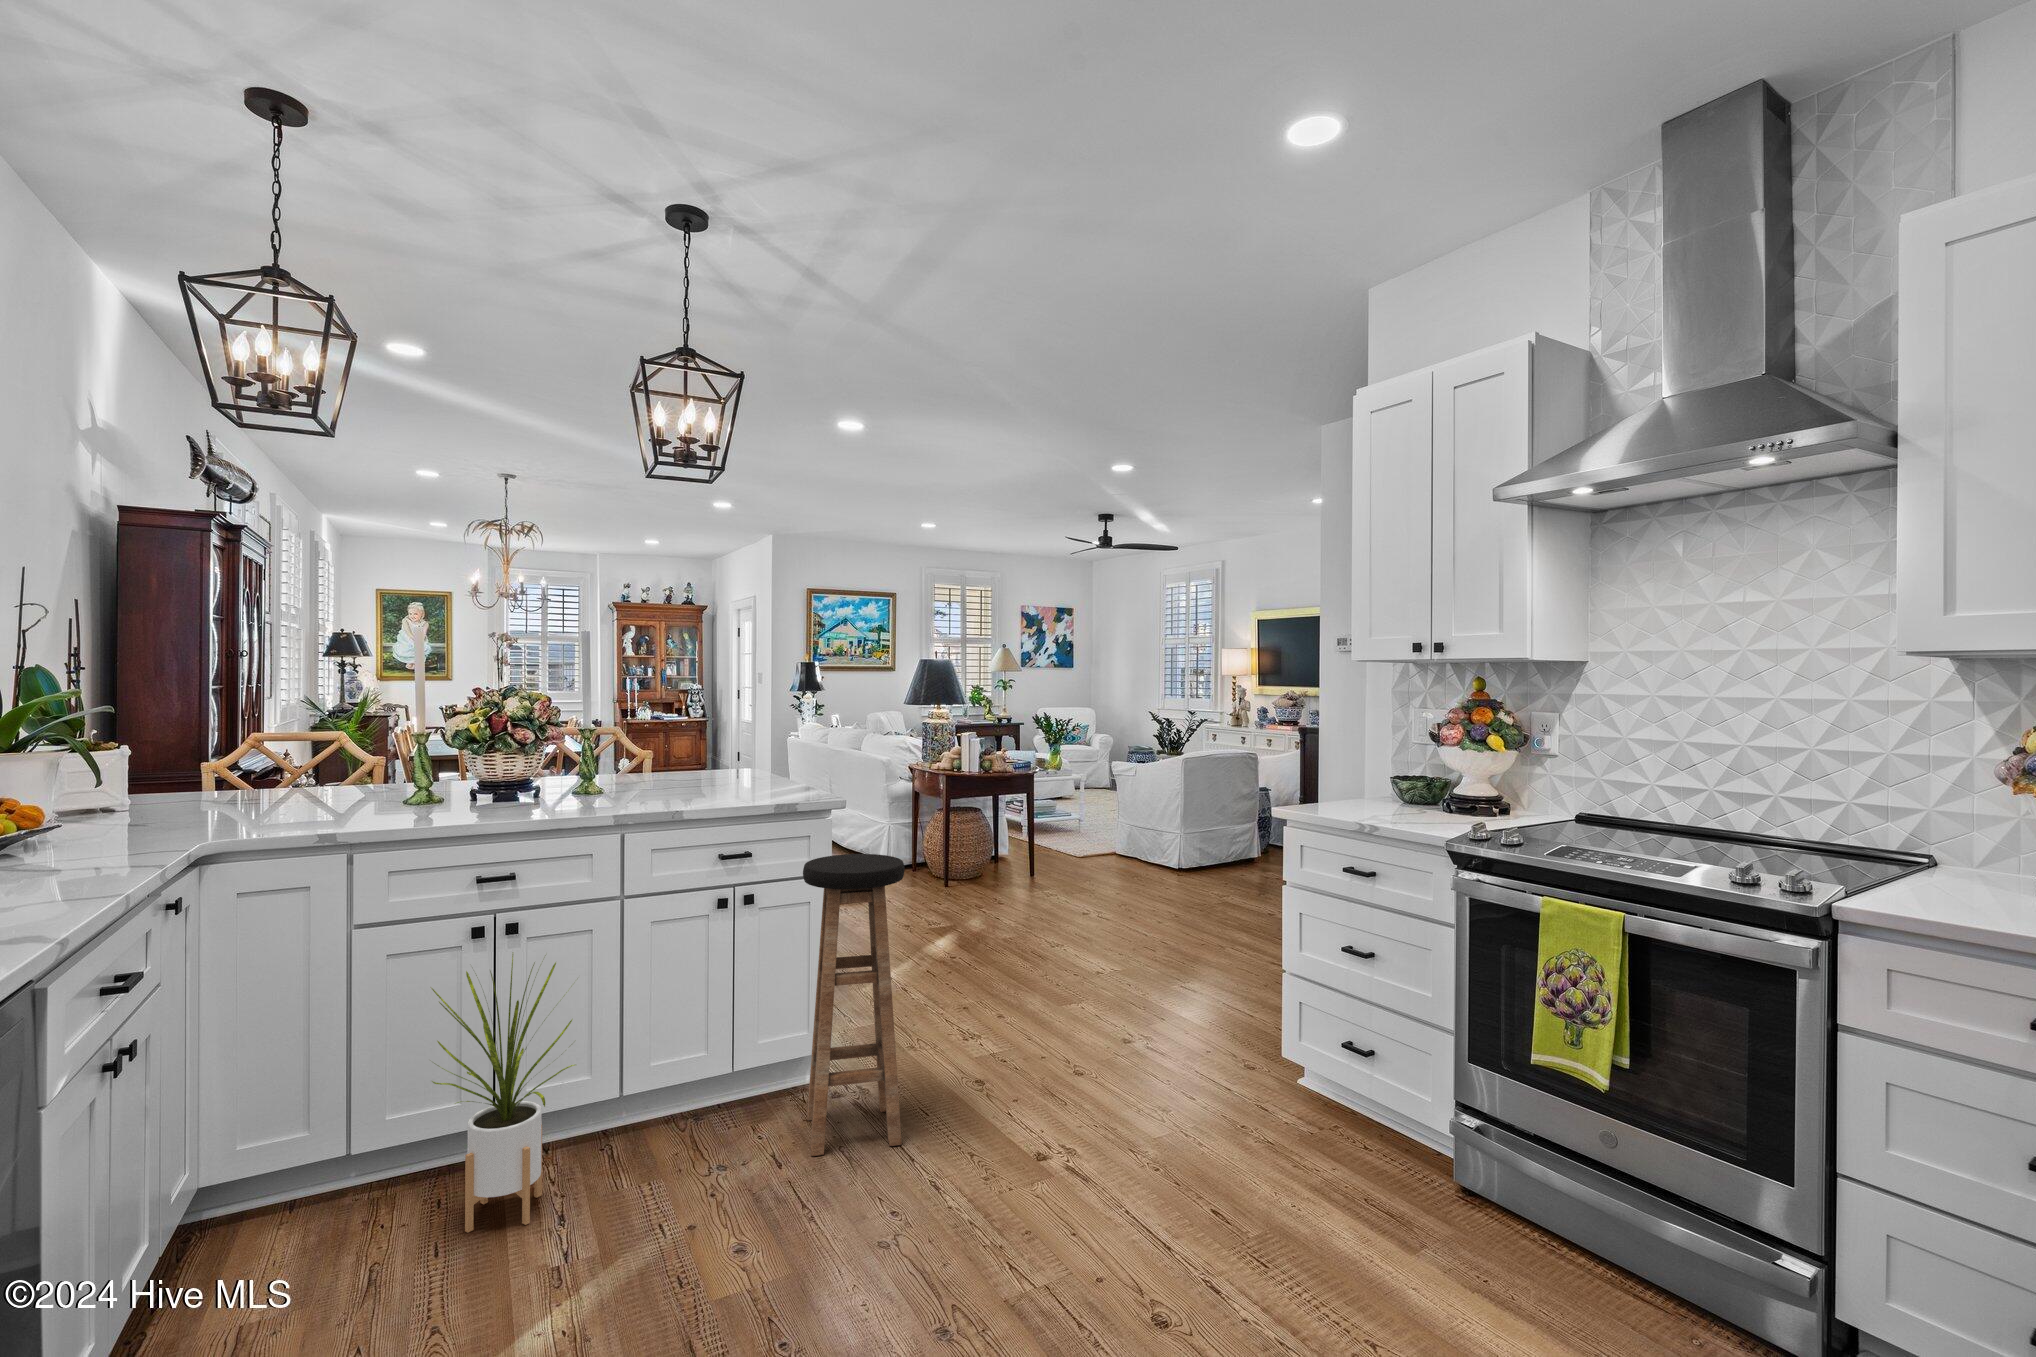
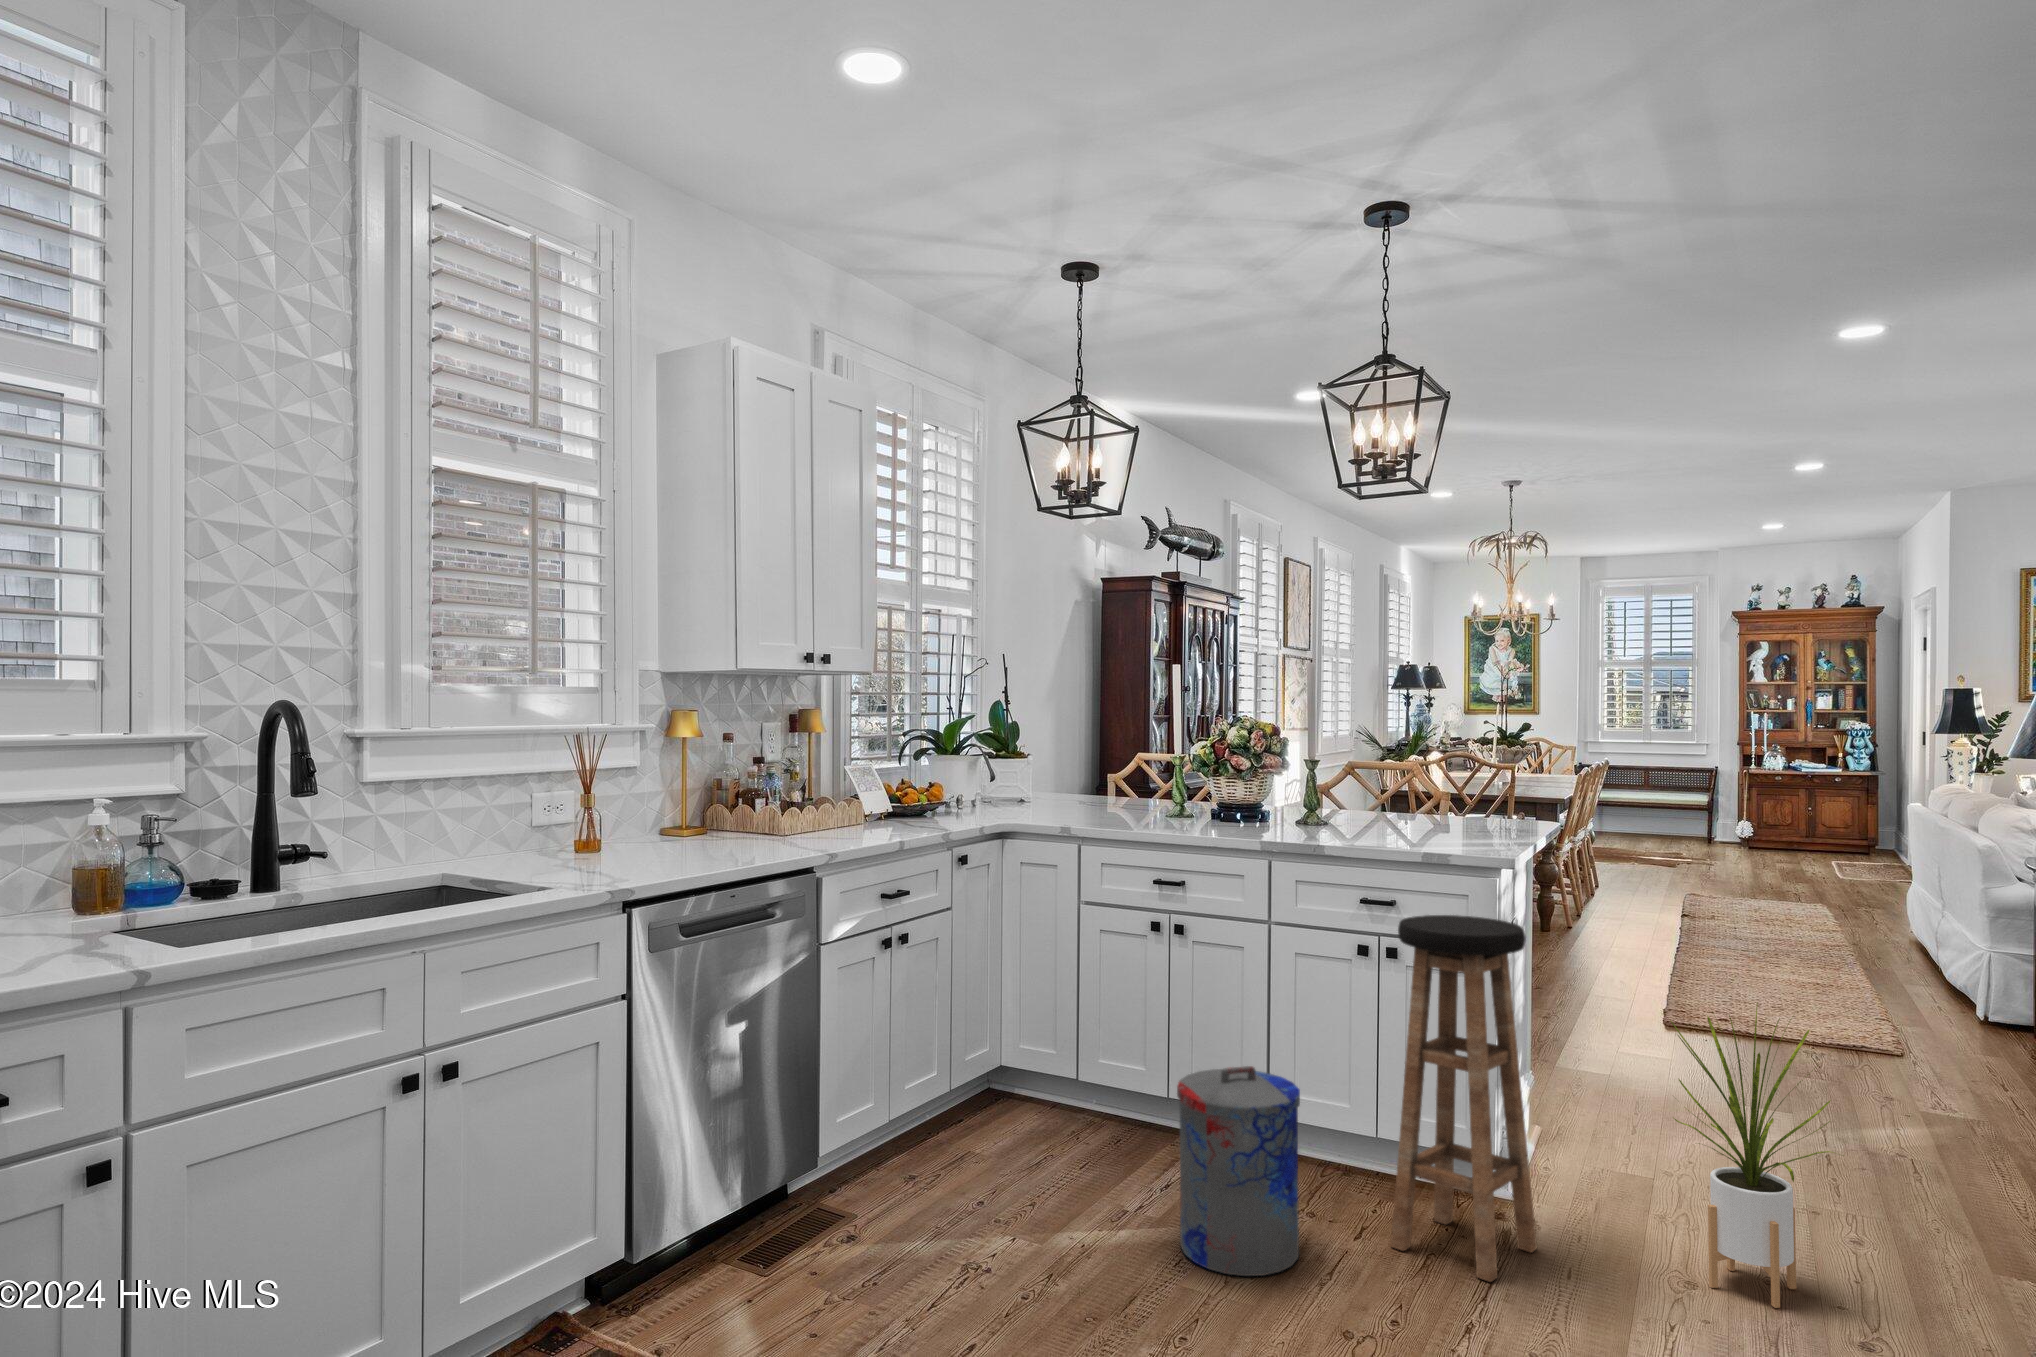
house plant: present [431,954,575,1233] -> present [1671,1003,1834,1308]
trash can: none [648,1040,777,1262] -> present [1177,1066,1300,1276]

